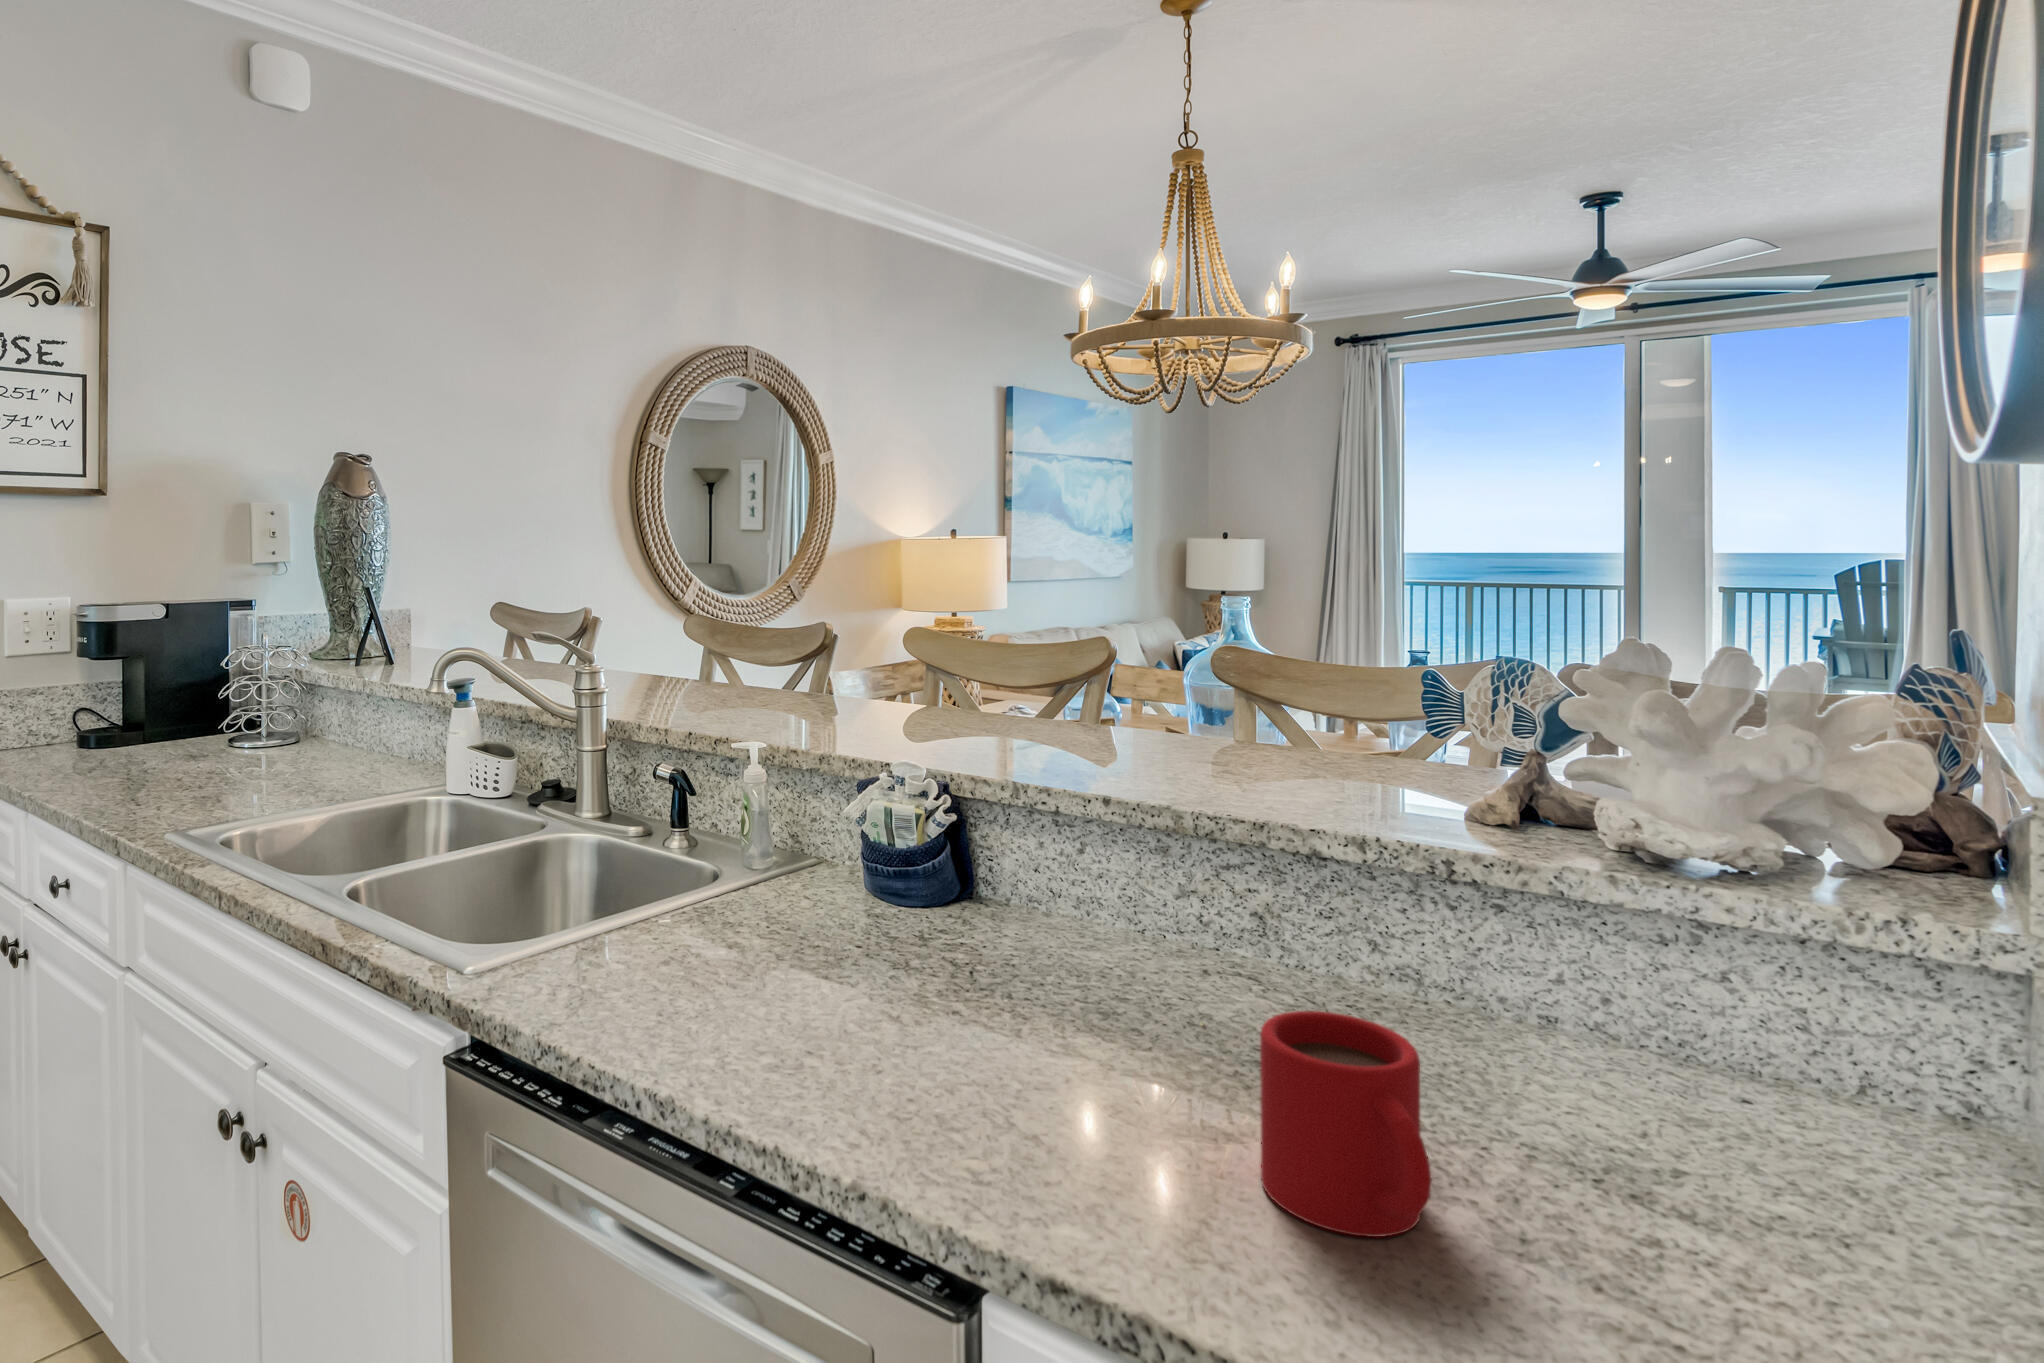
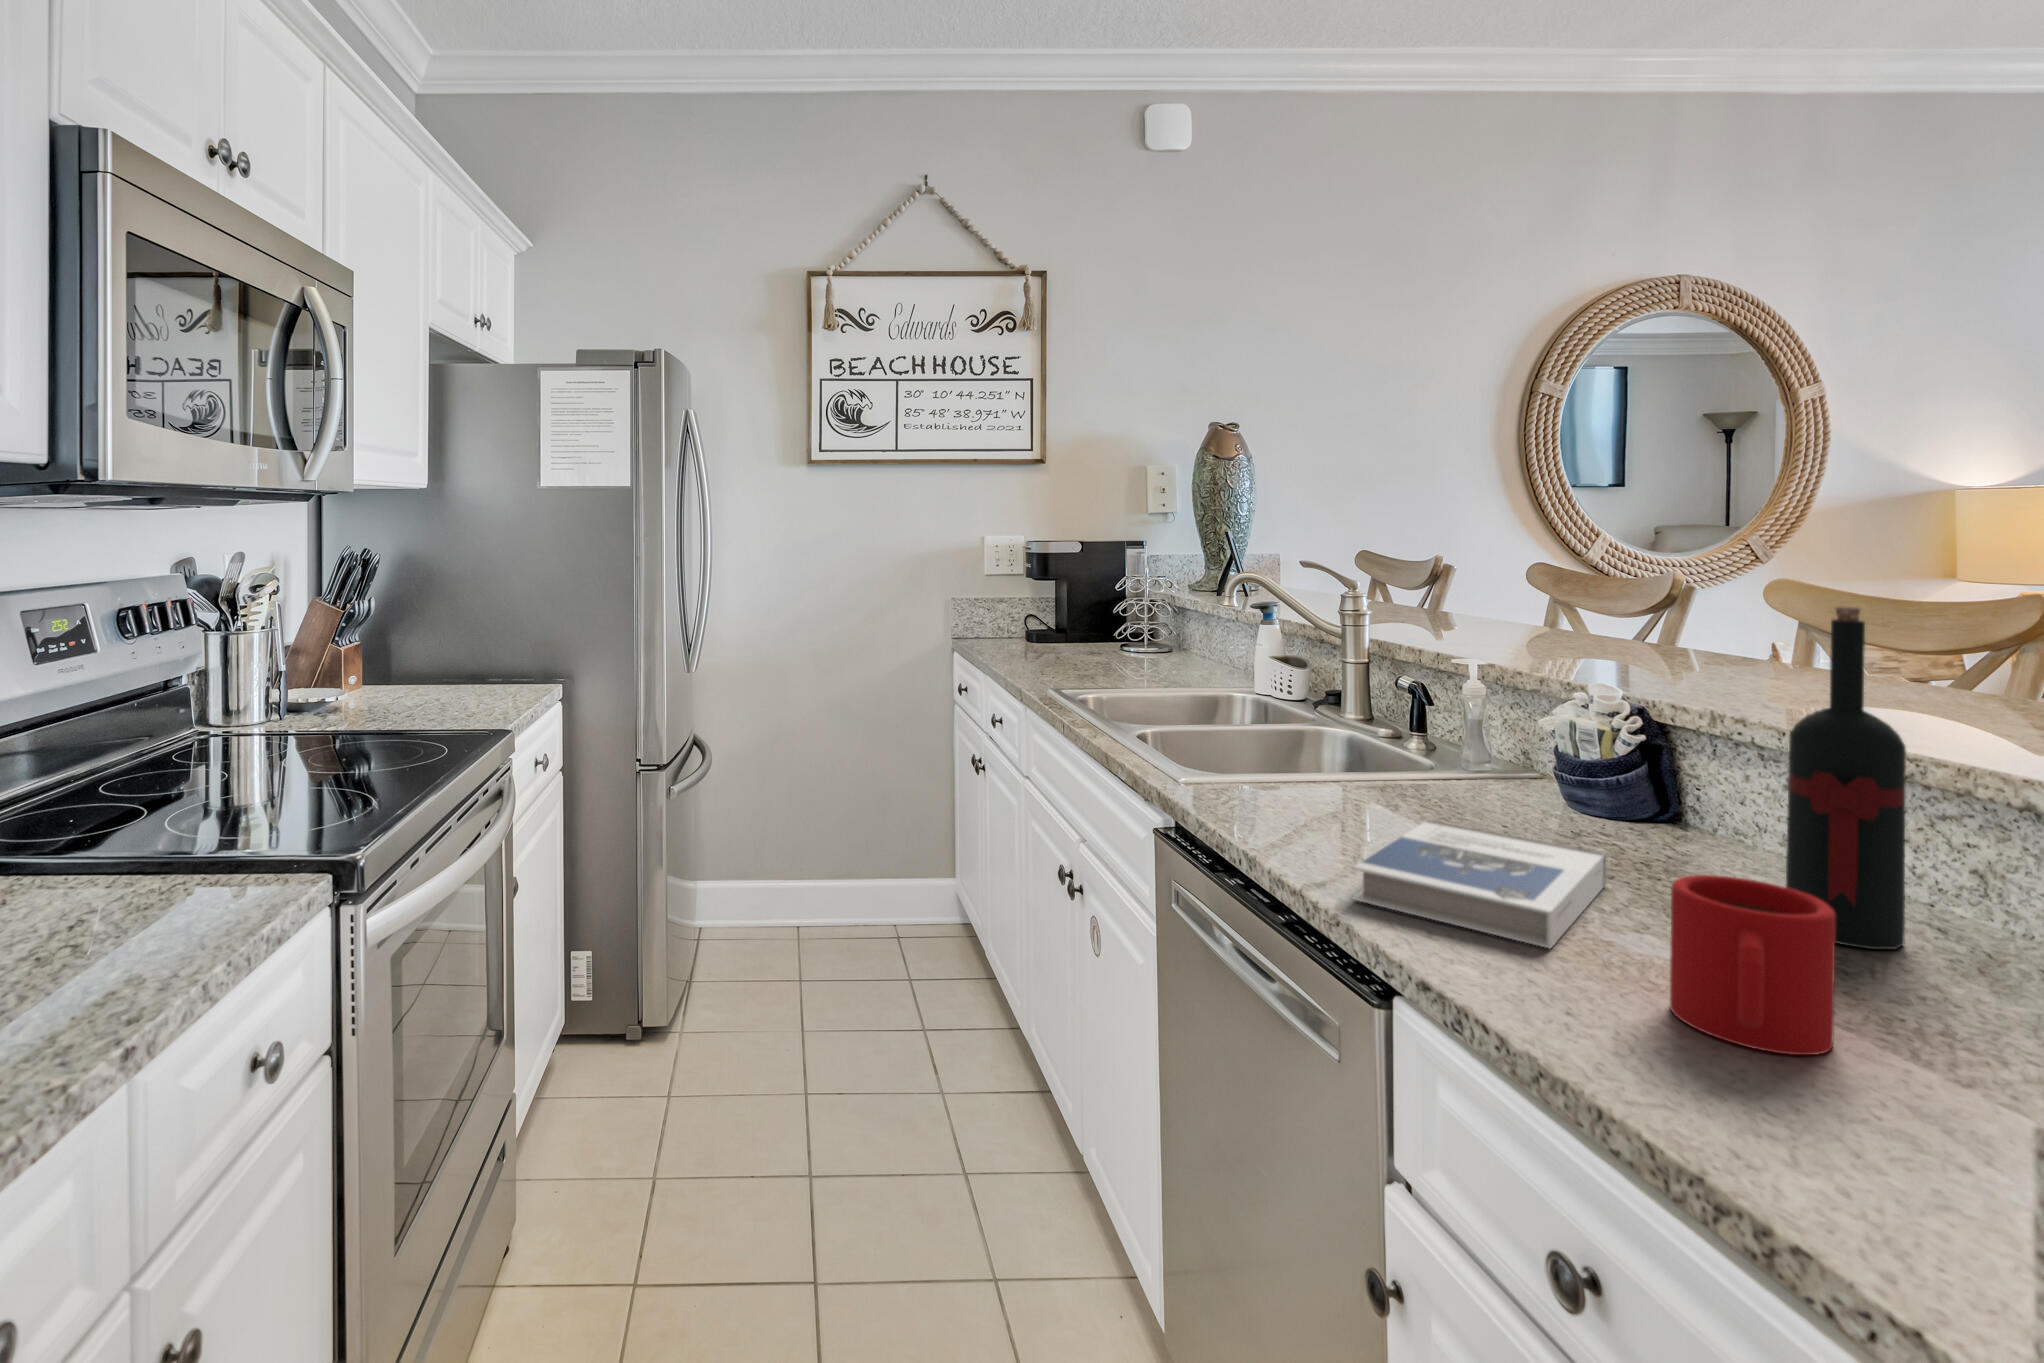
wine bottle: none [1176,675,1269,1028] -> present [1786,606,1906,949]
hardback book: none [840,976,1100,1151] -> present [1353,820,1606,948]

